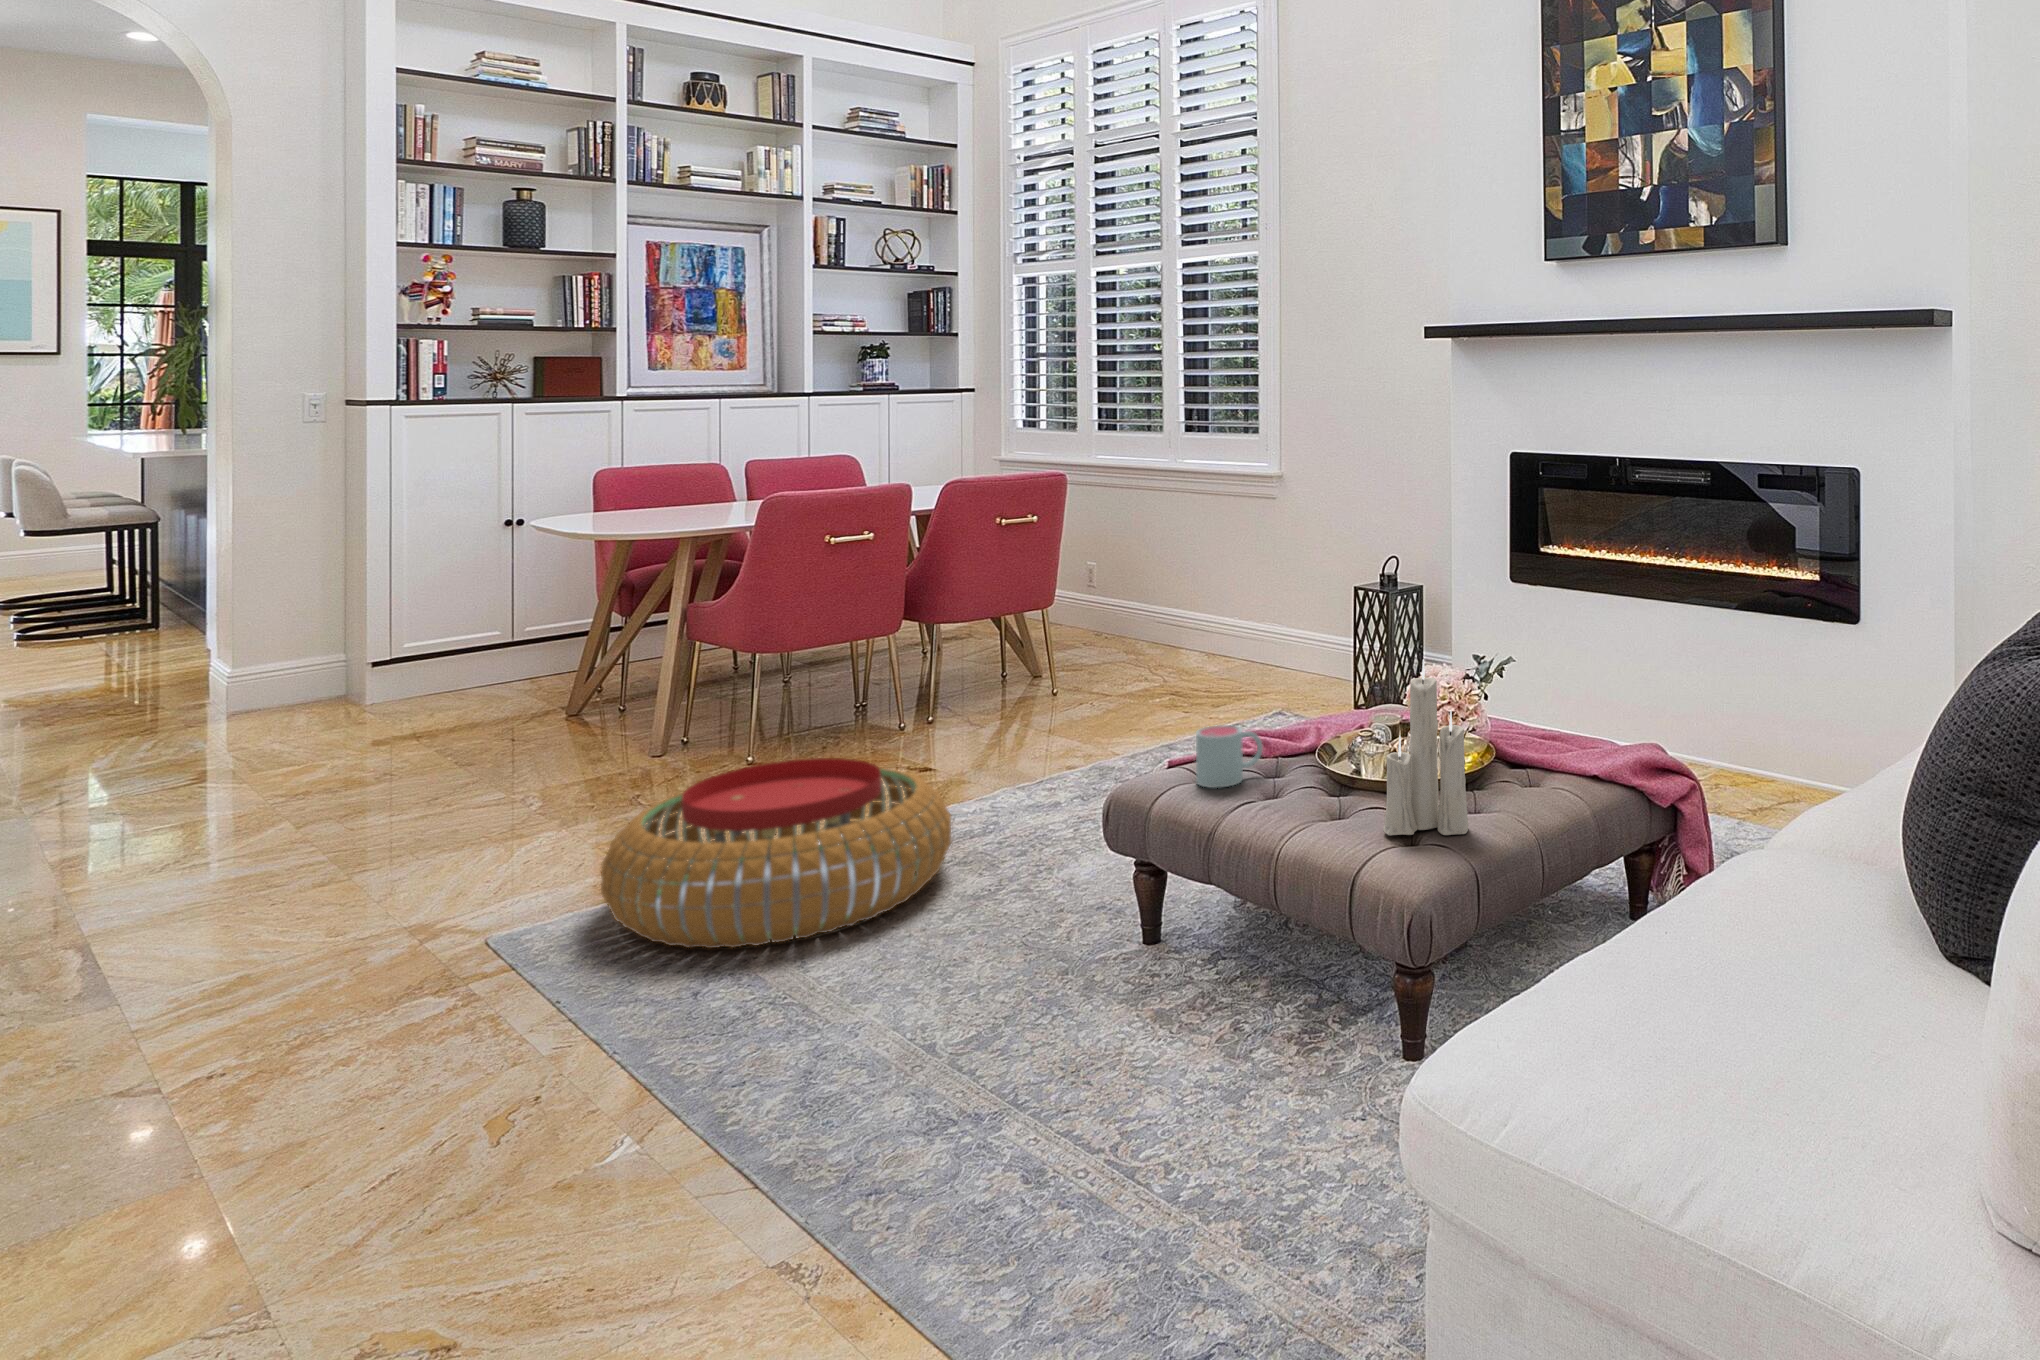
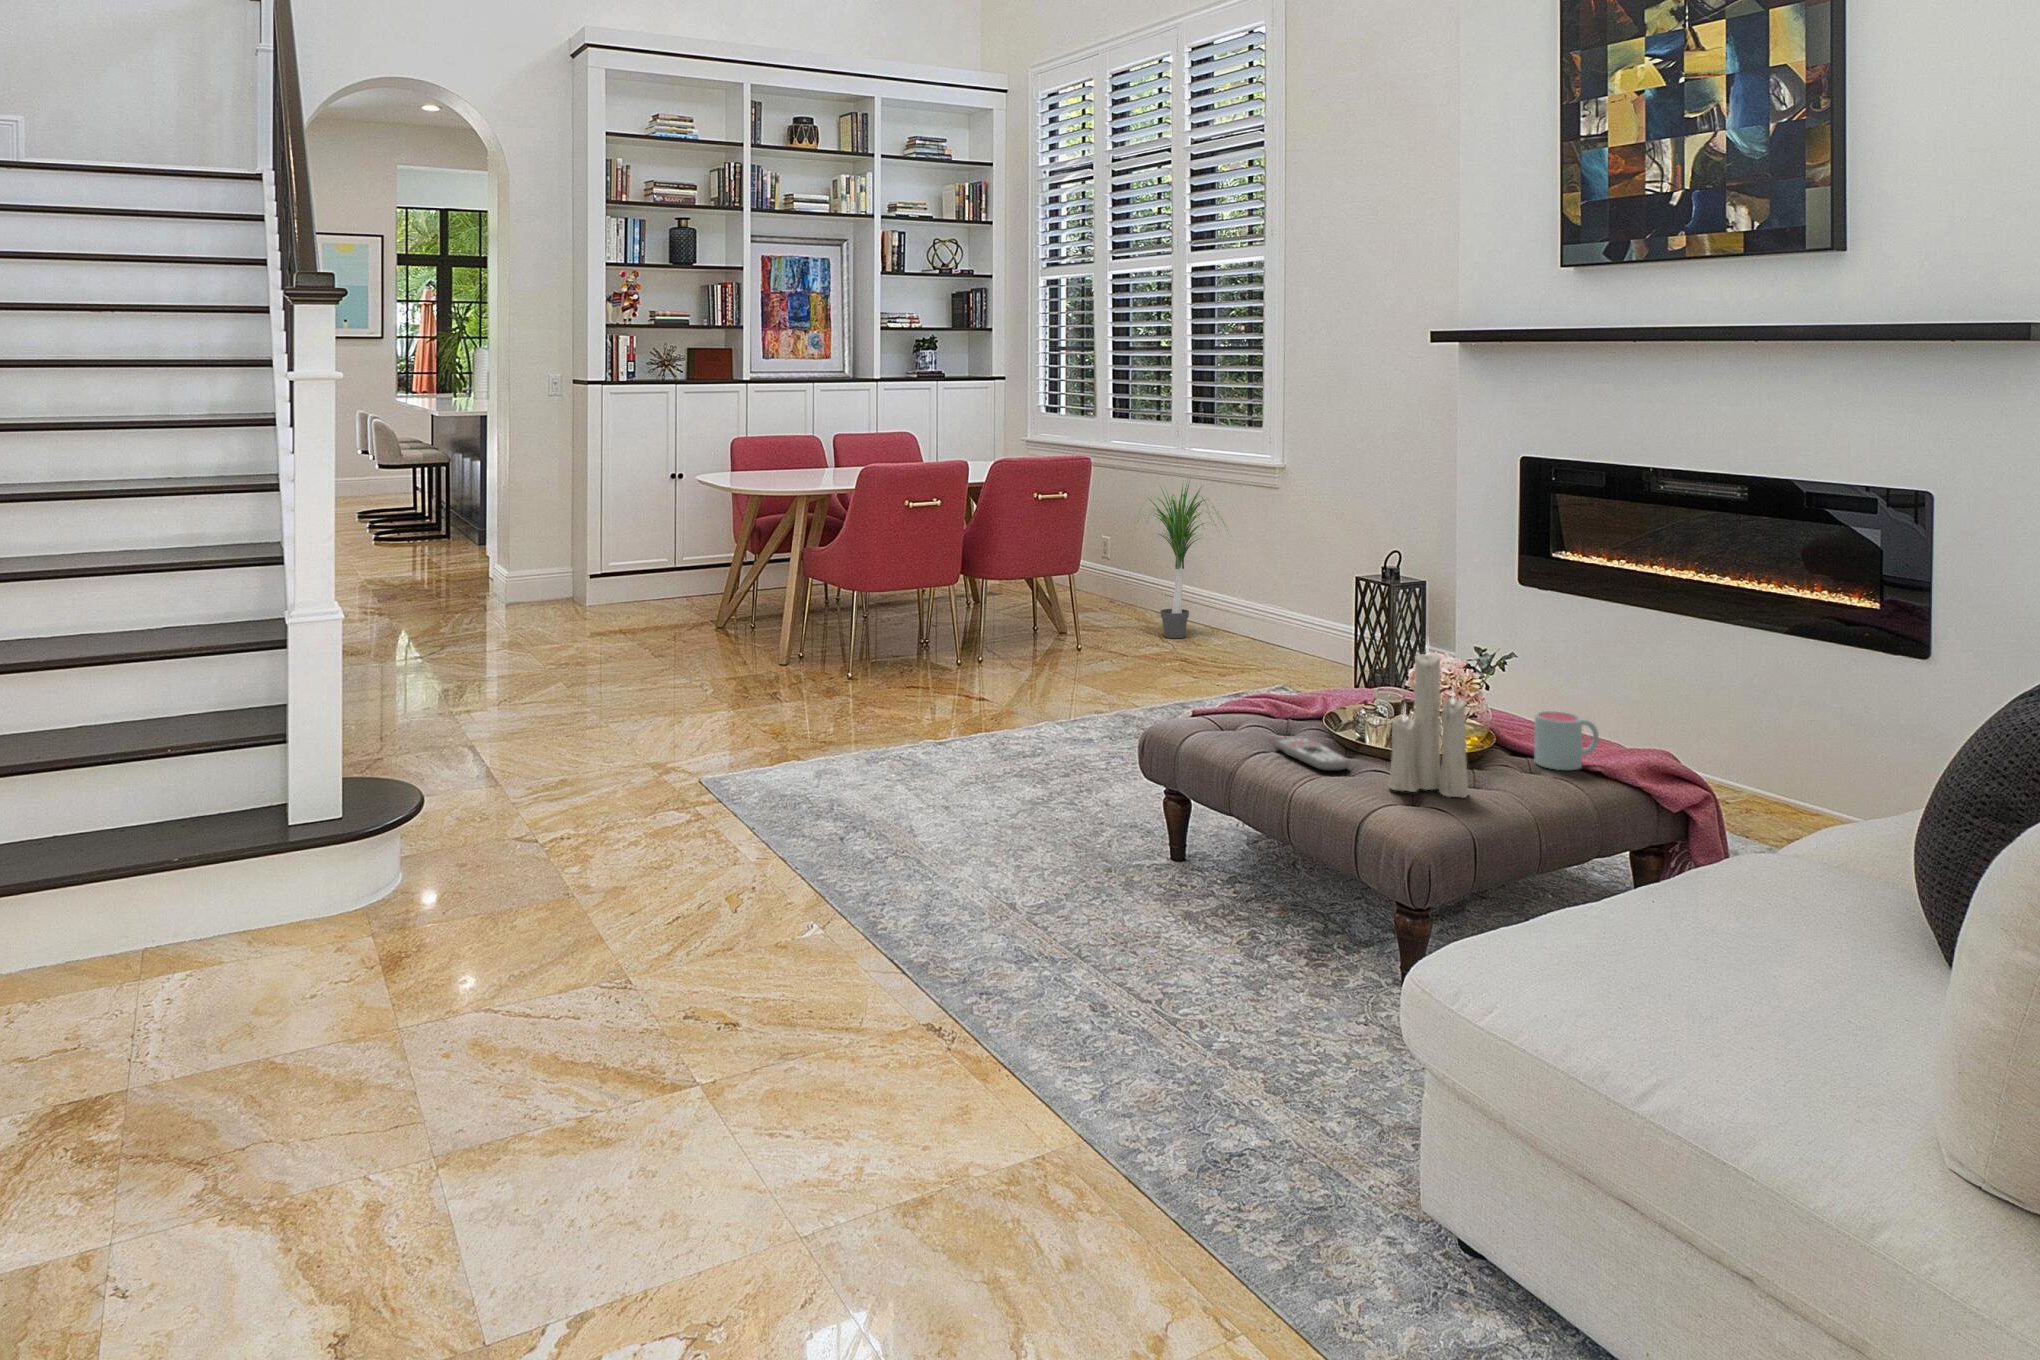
potted plant: none [1104,483,1226,667] -> present [1133,479,1226,638]
mug: present [1196,725,1263,788] -> present [1534,711,1599,770]
pouf: present [601,758,952,948] -> none [760,681,1011,820]
remote control: none [1259,783,1342,821] -> present [1275,738,1350,771]

